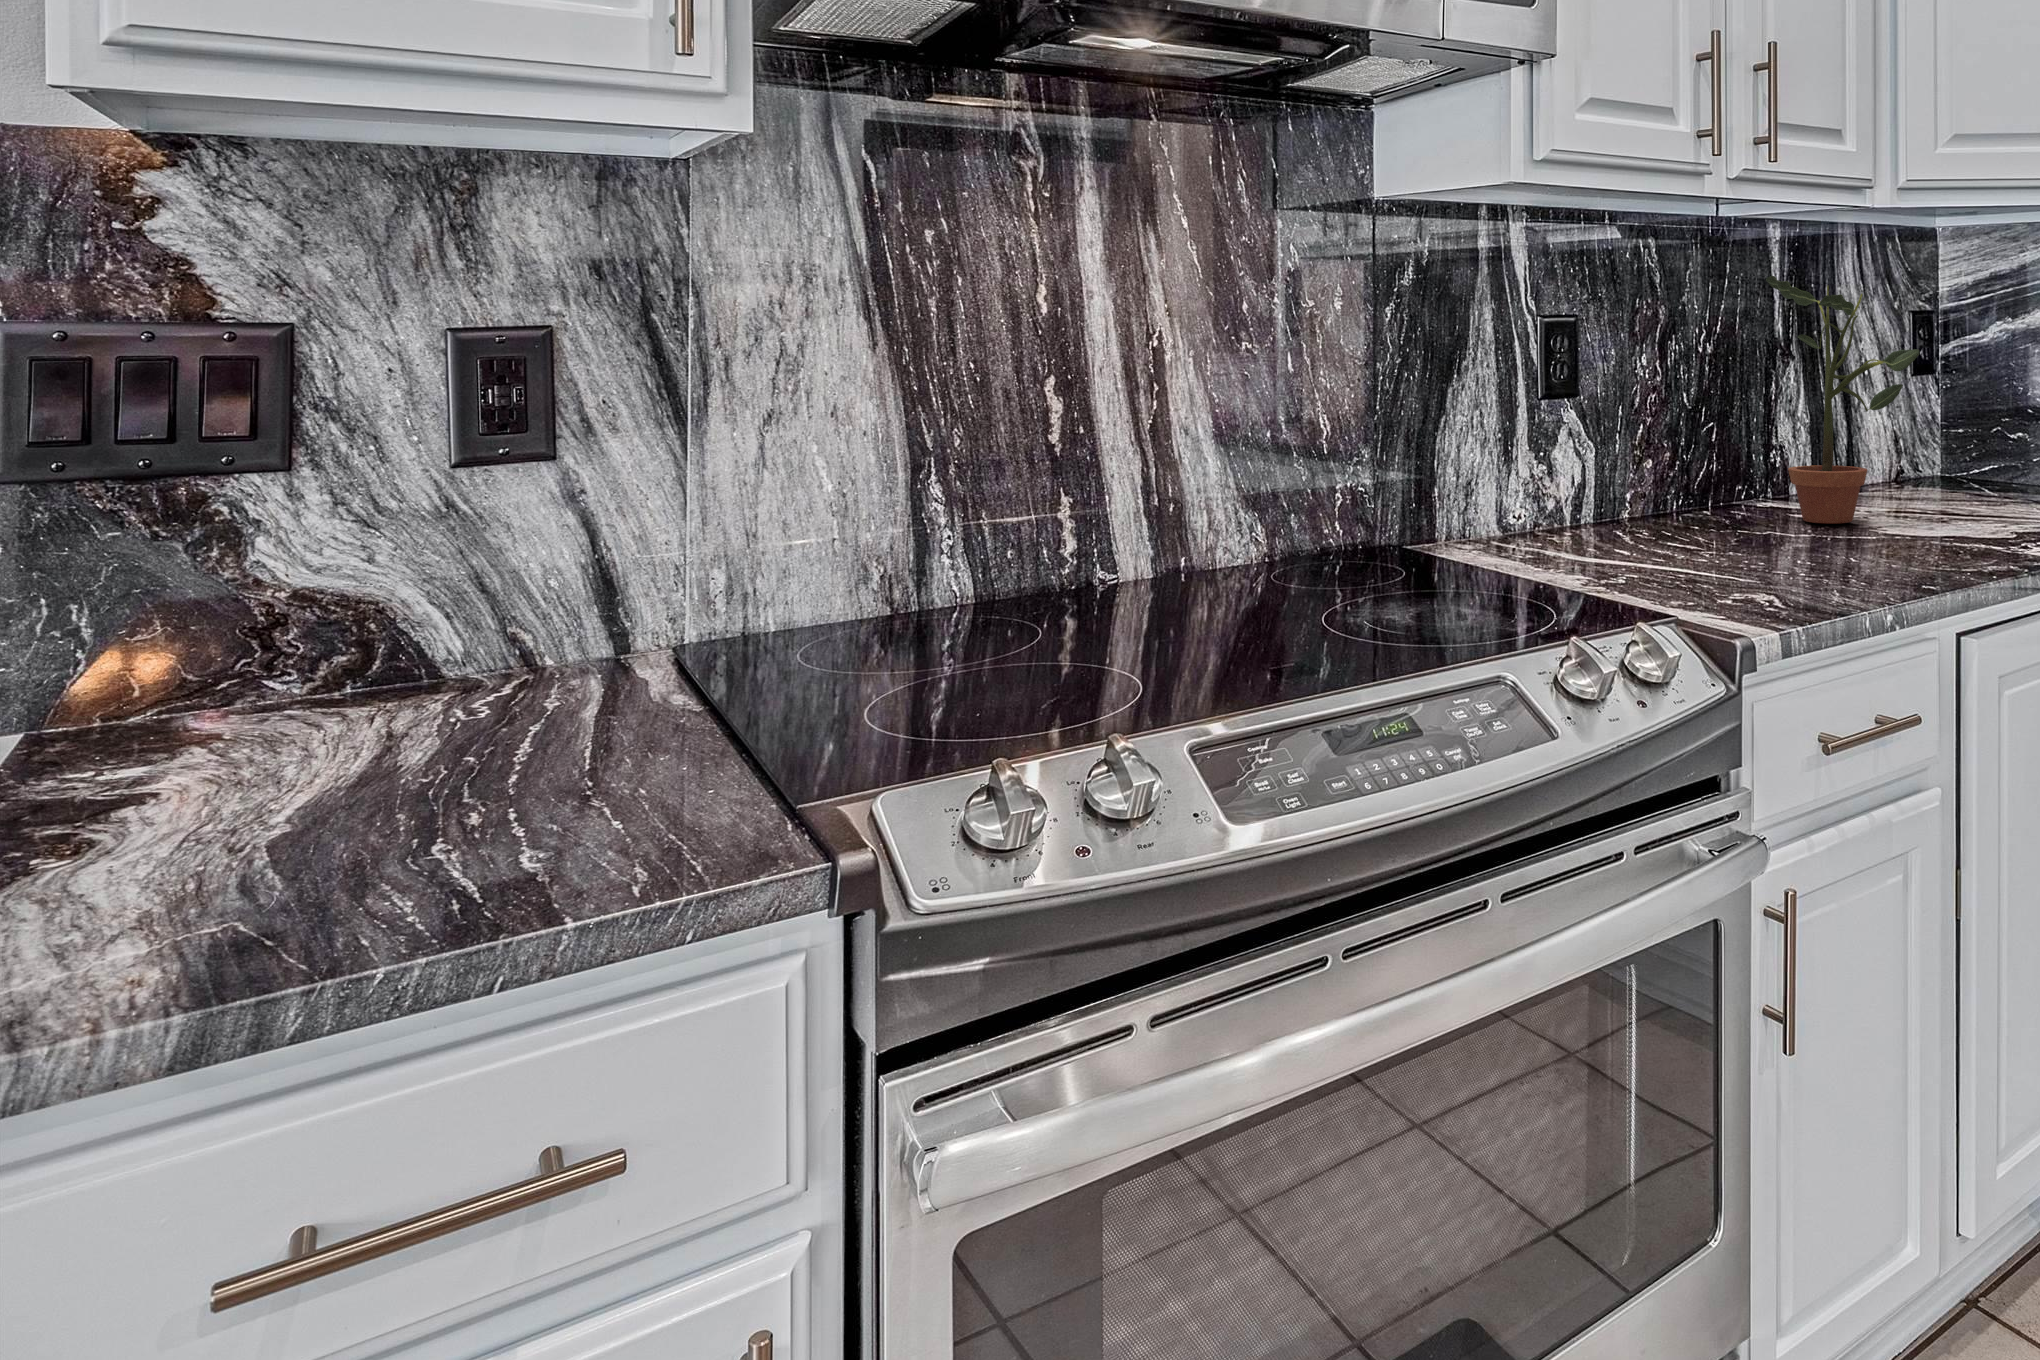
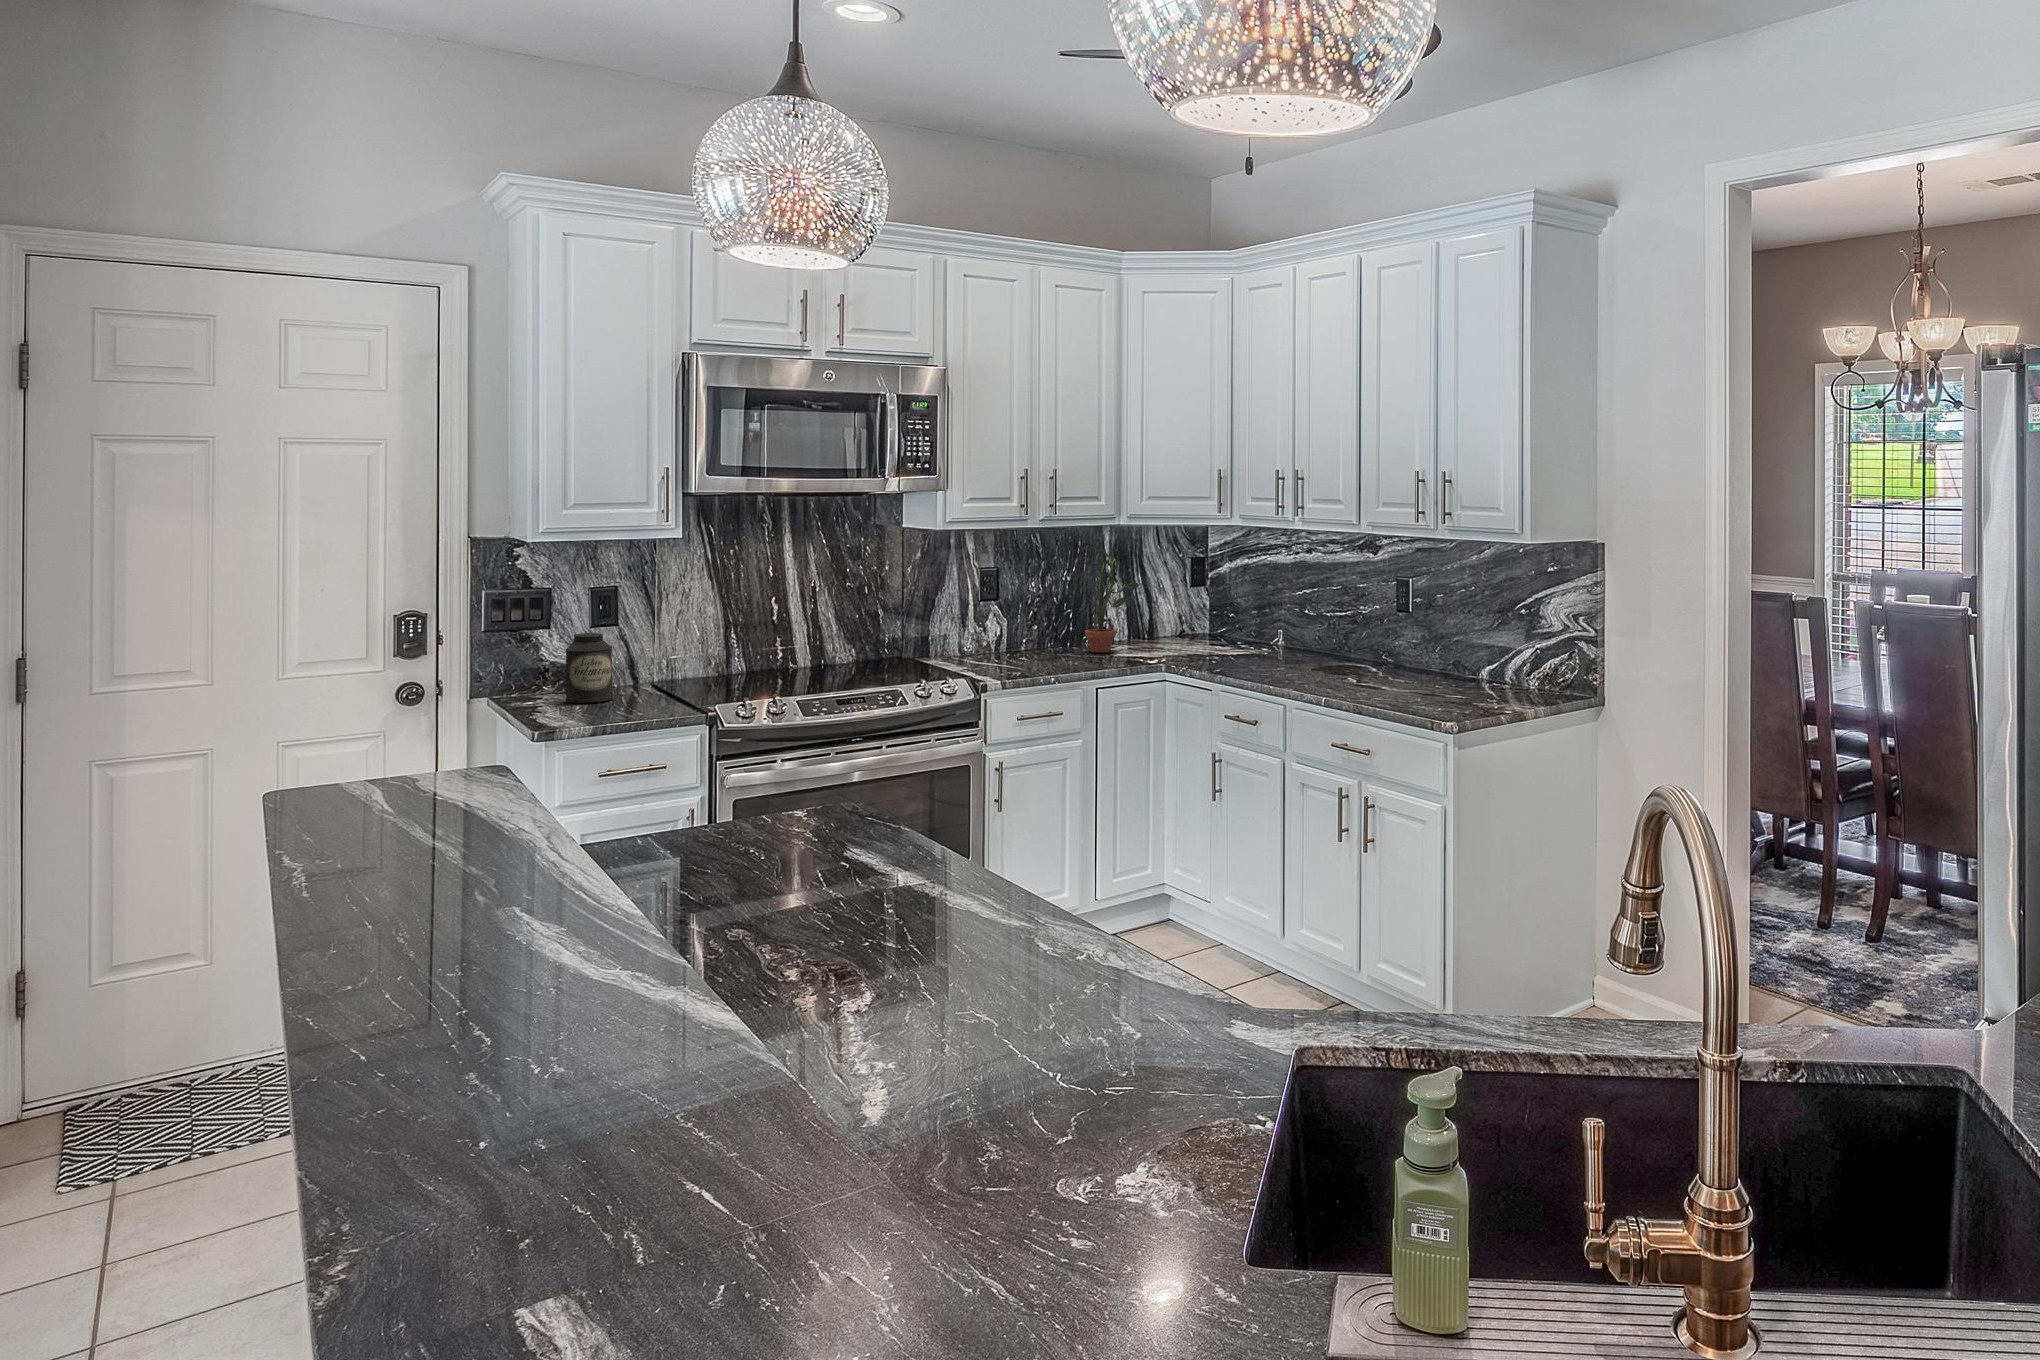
canister: none [288,482,498,774] -> present [566,633,613,703]

